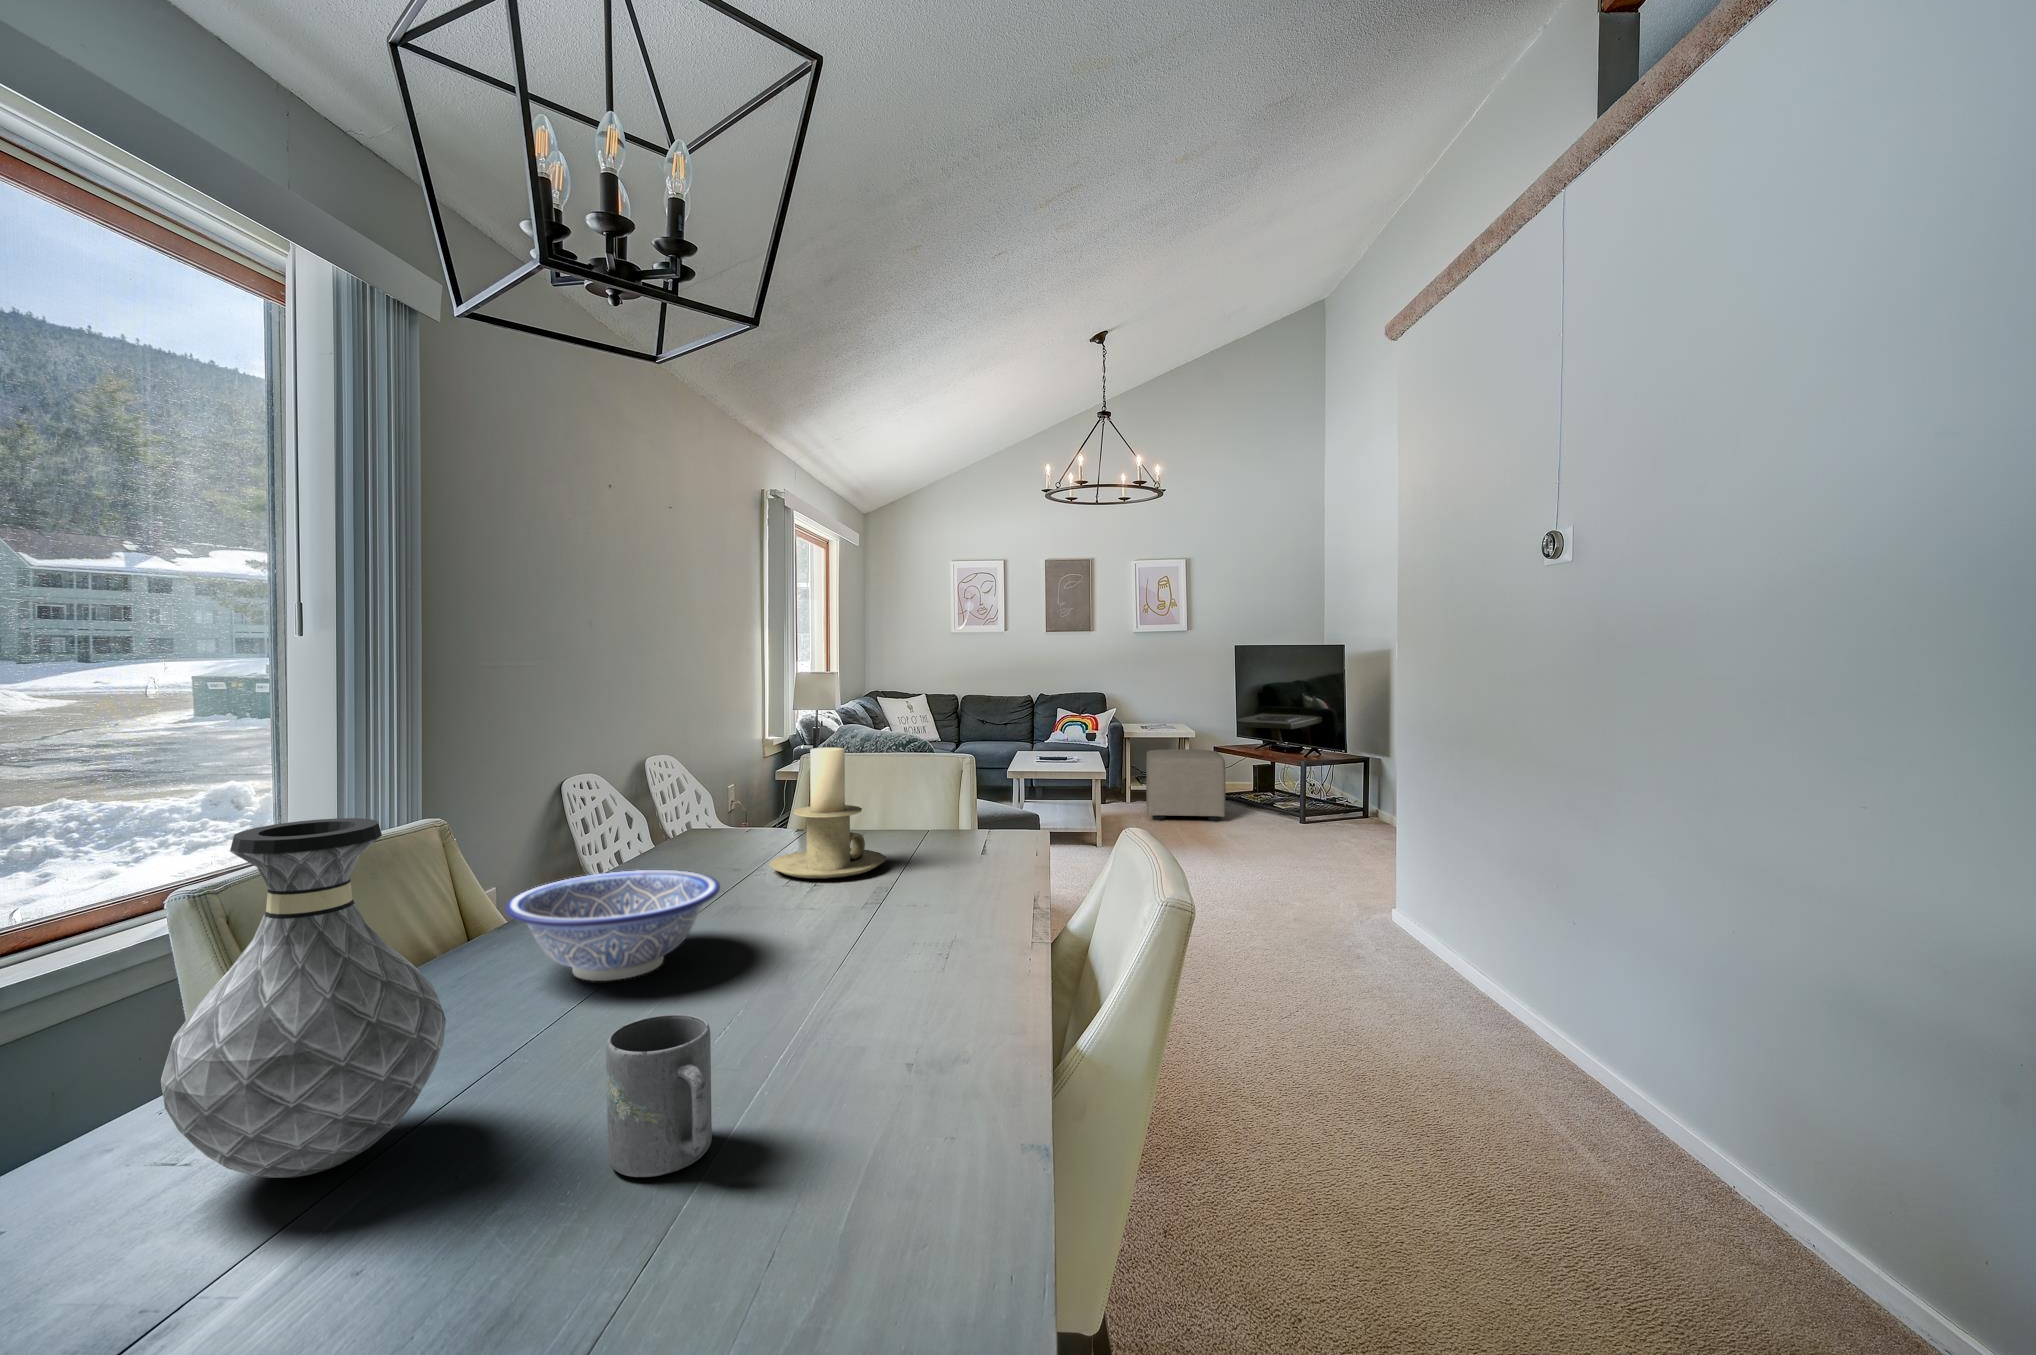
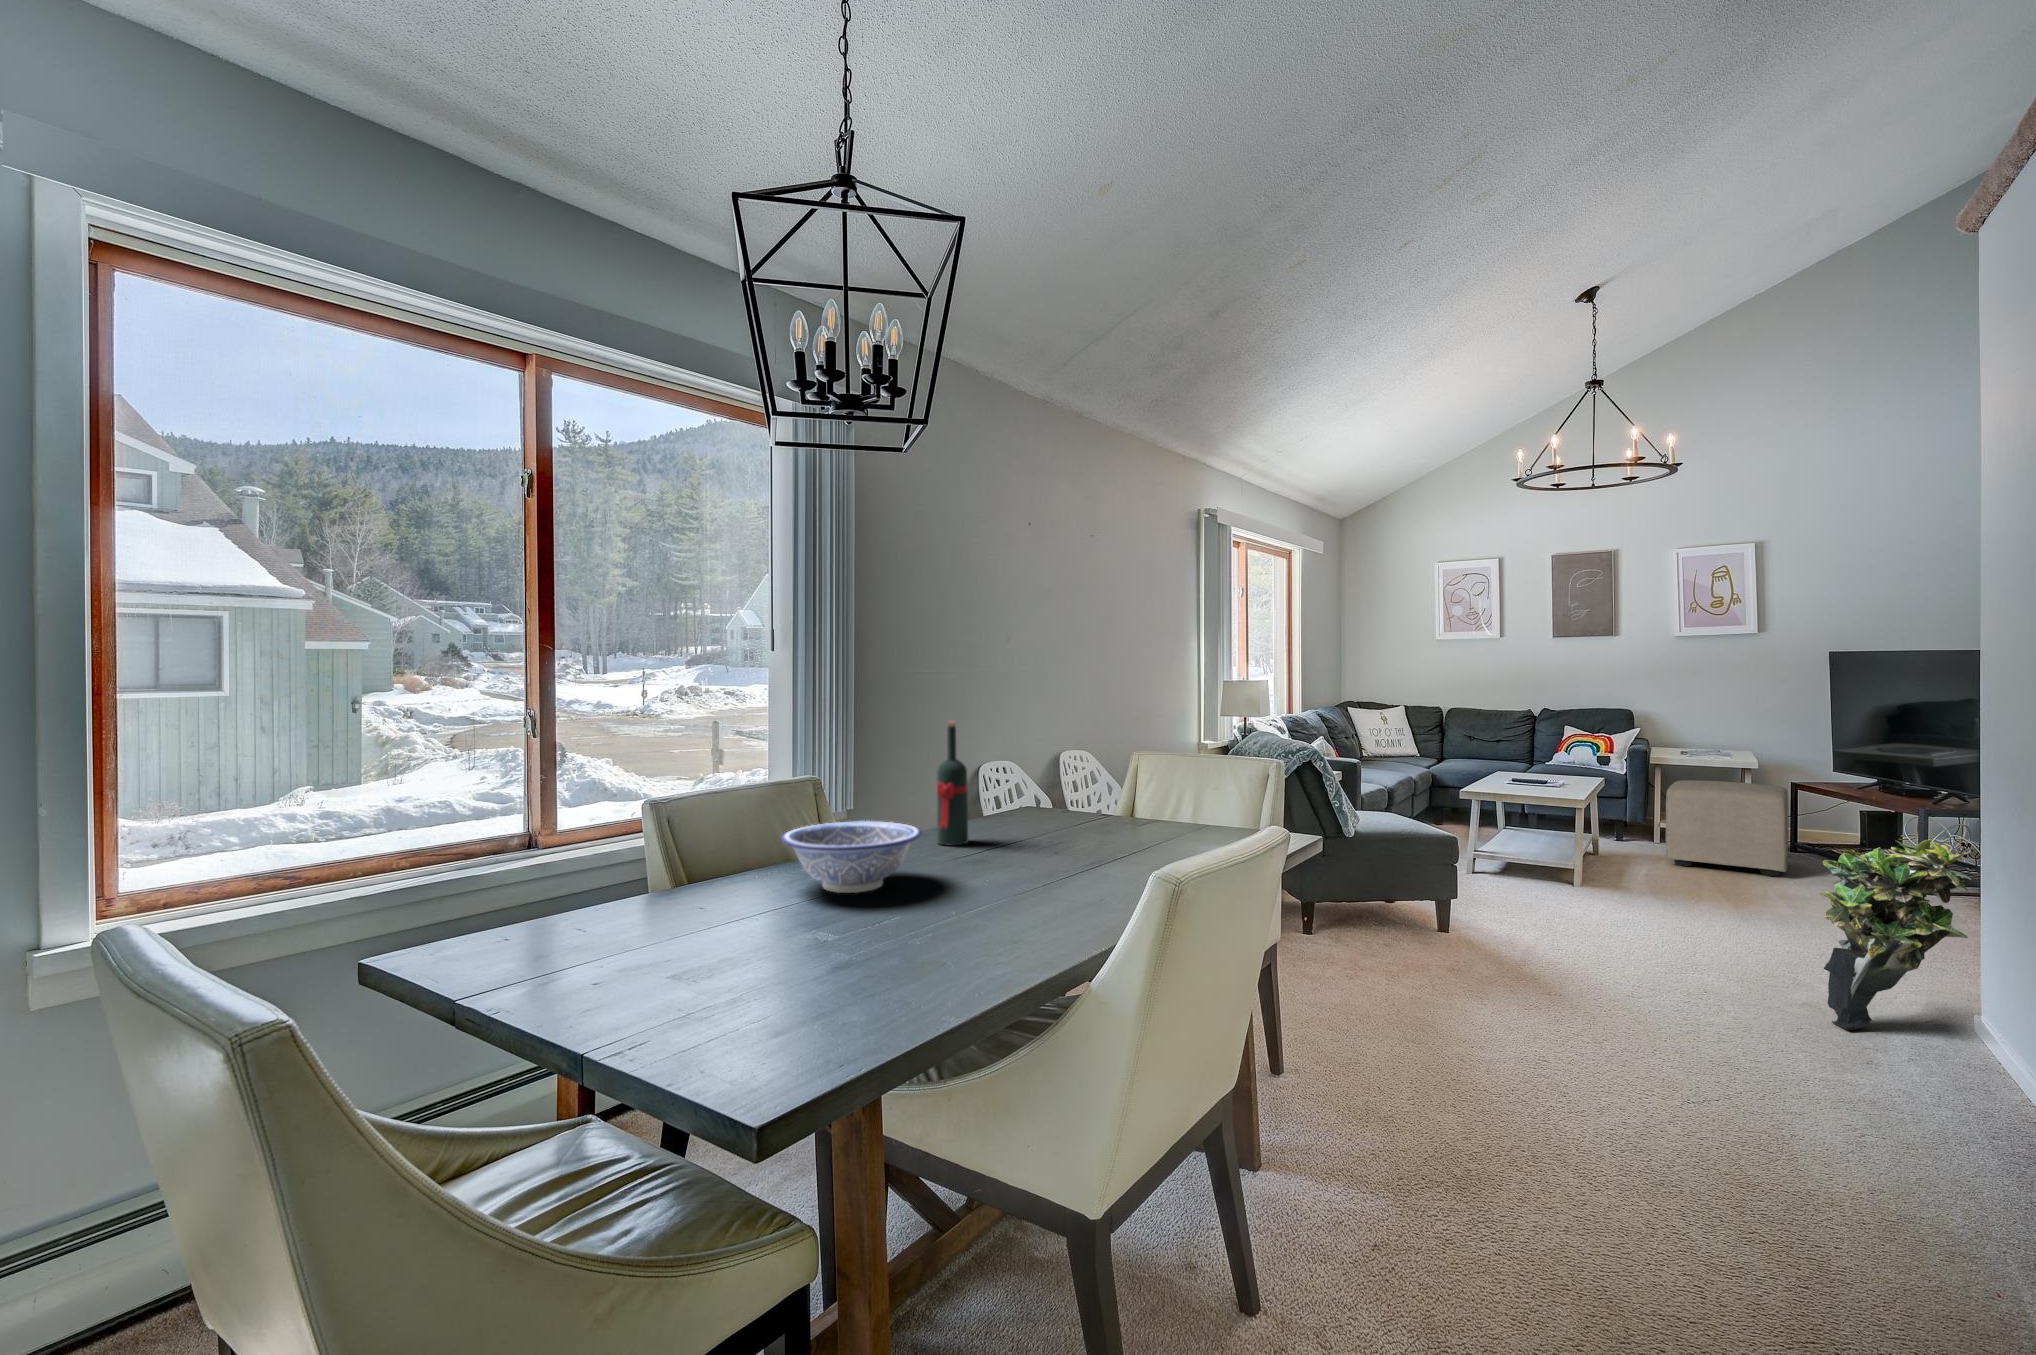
wine bottle: none [648,728,692,890] -> present [937,721,968,845]
candle holder: present [769,747,886,879] -> none [1028,743,1126,853]
potted plant: none [1307,784,1393,932] -> present [1817,840,1971,1030]
vase: present [161,818,446,1178] -> none [536,757,672,951]
mug: present [606,1014,712,1177] -> none [707,897,771,991]

